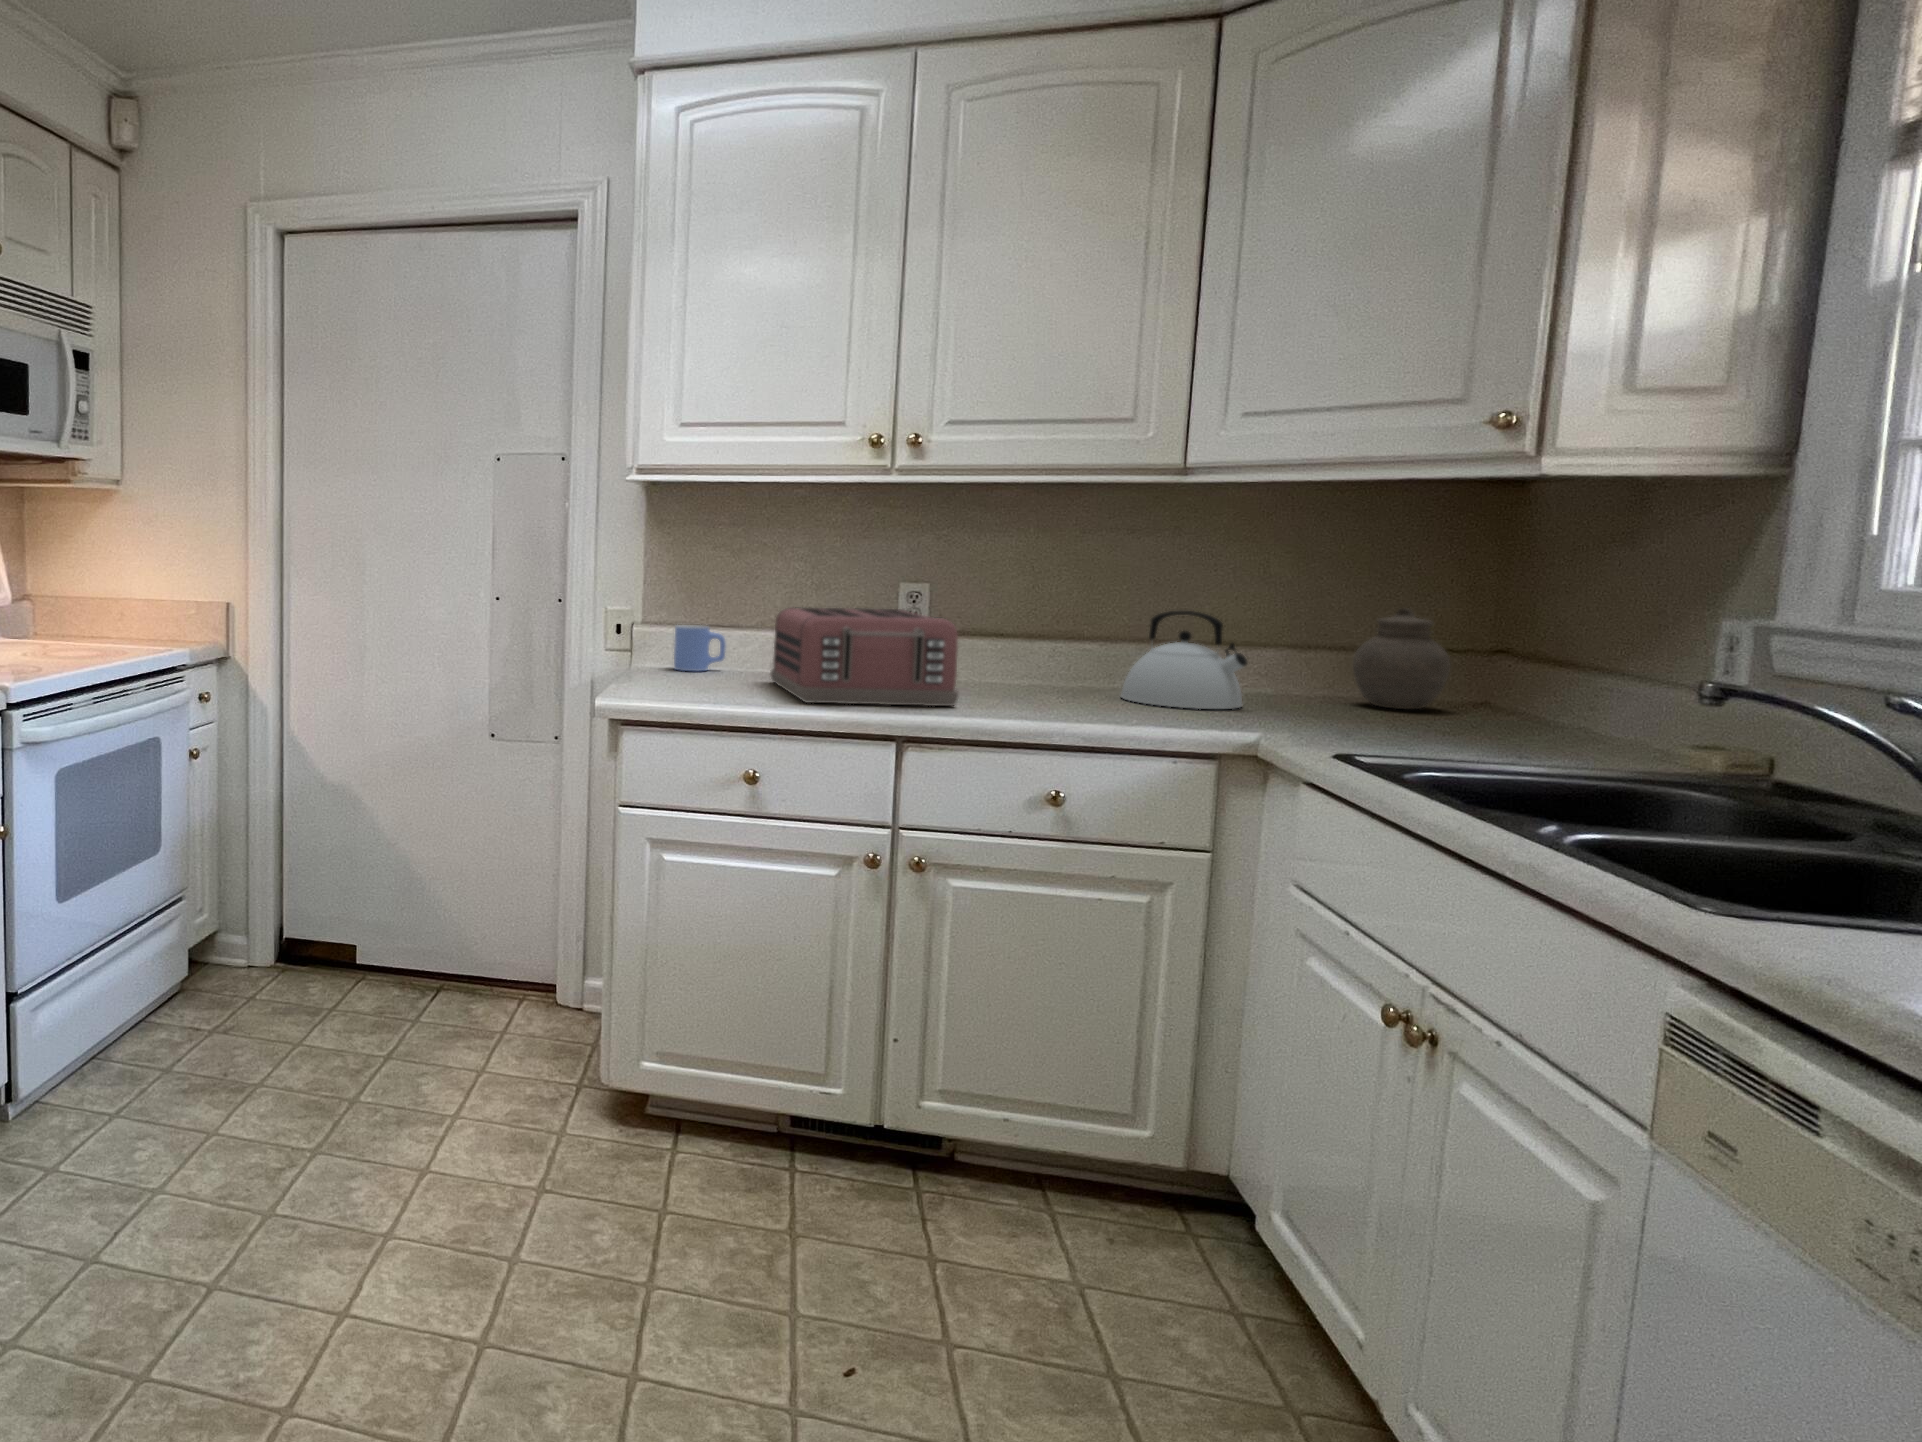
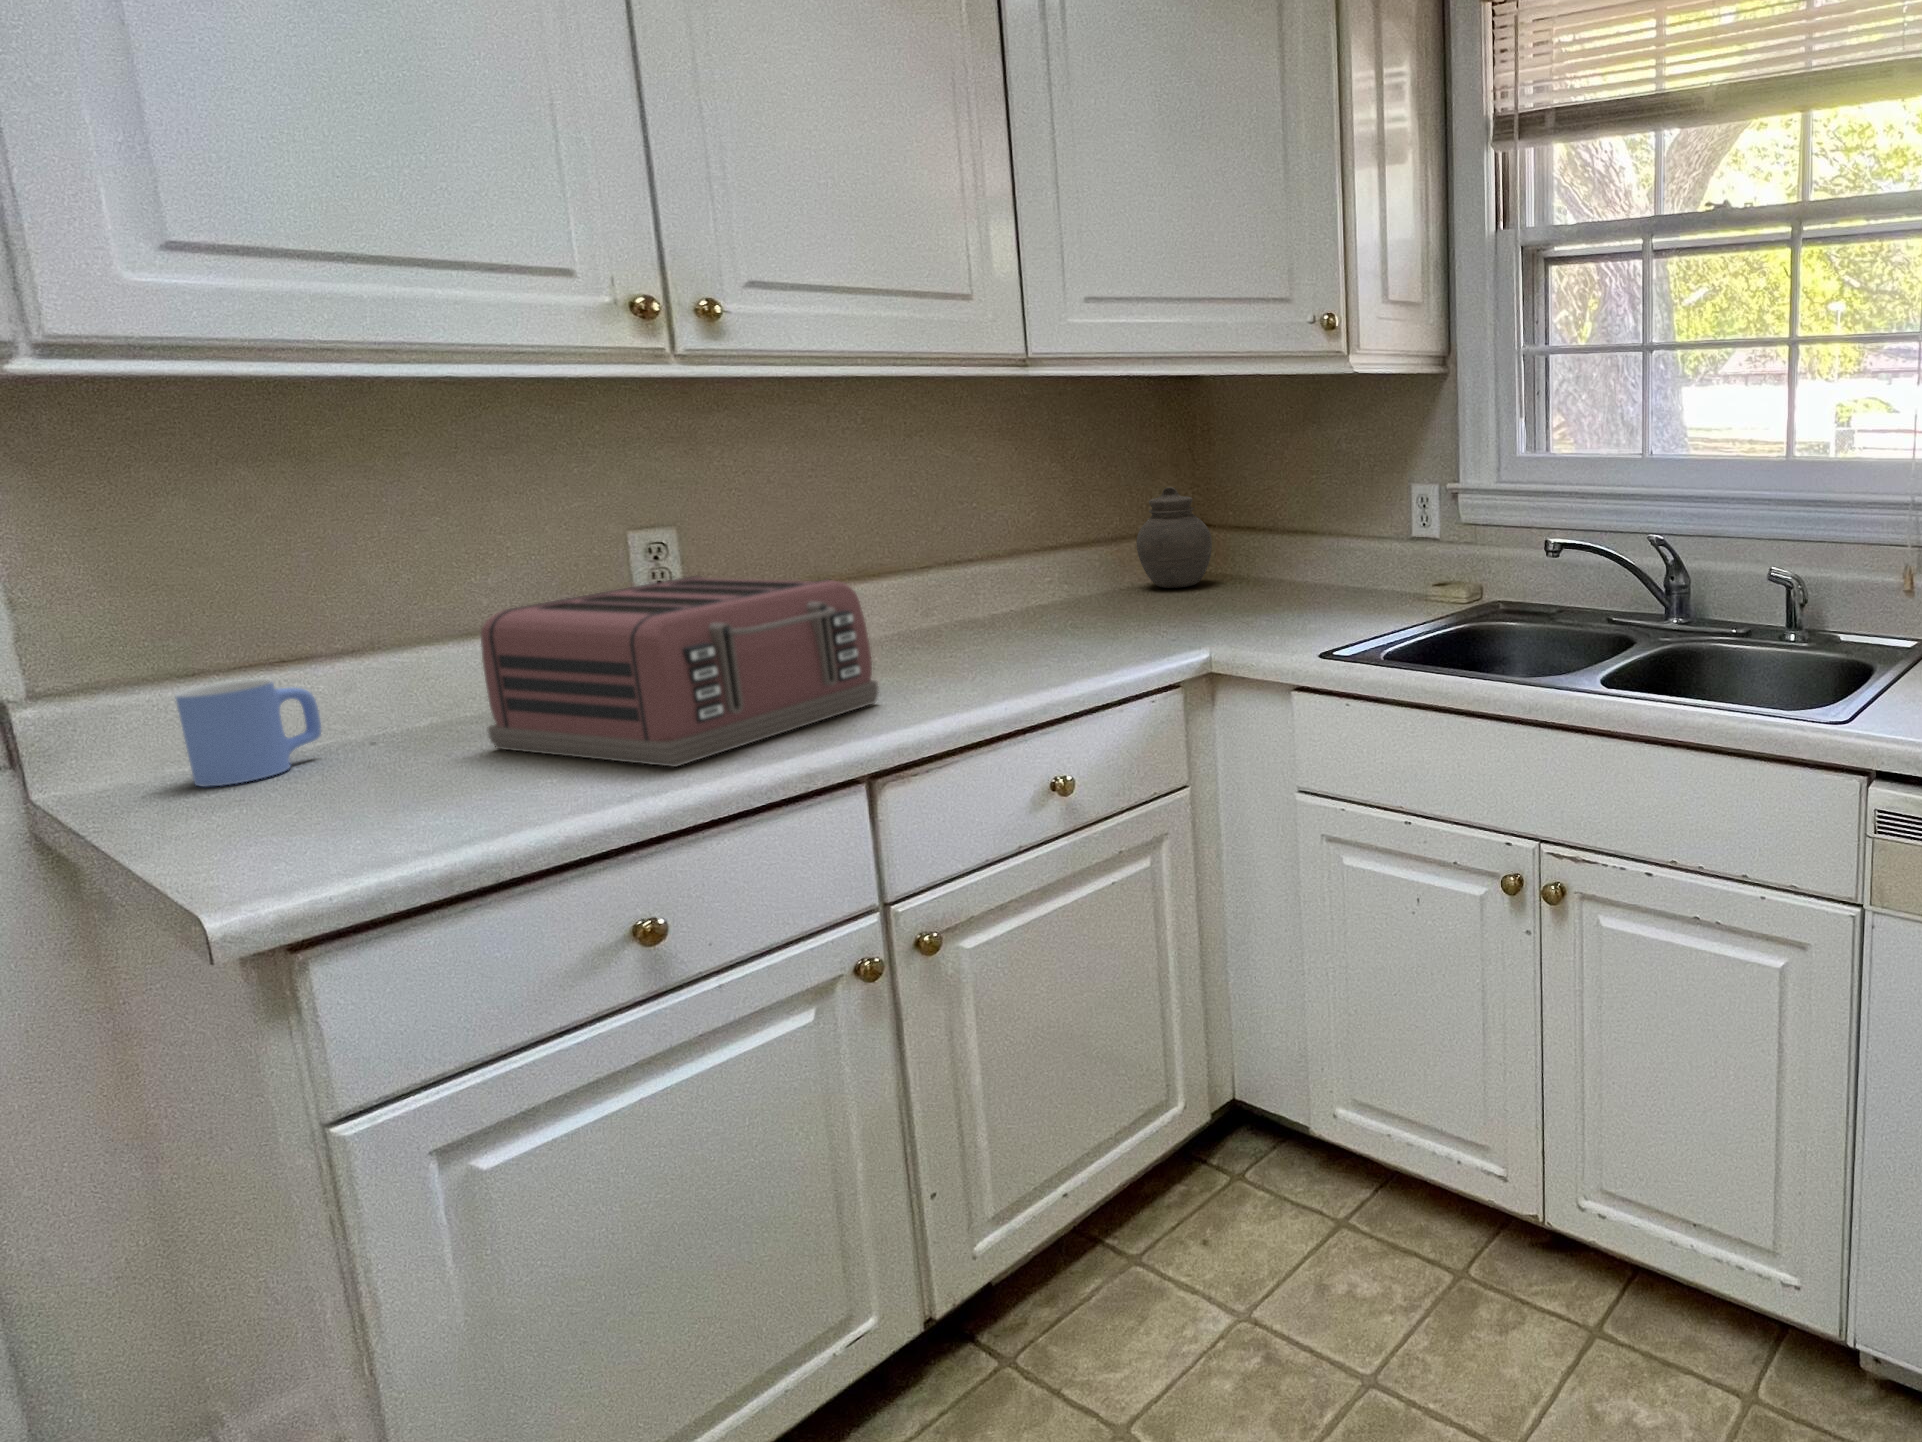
kettle: present [1121,611,1247,709] -> none [974,519,1102,638]

